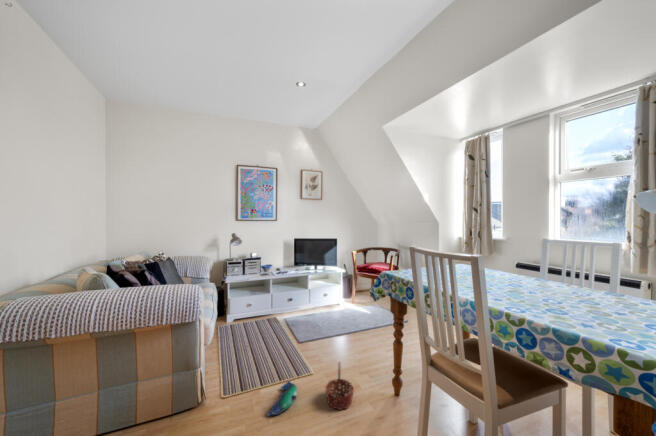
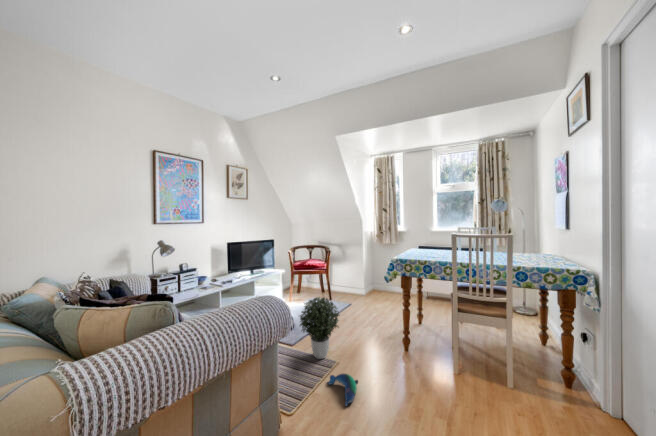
potted plant: none [290,300,332,364] -> present [300,297,340,359]
basket: present [326,366,354,410] -> none [367,339,392,378]

